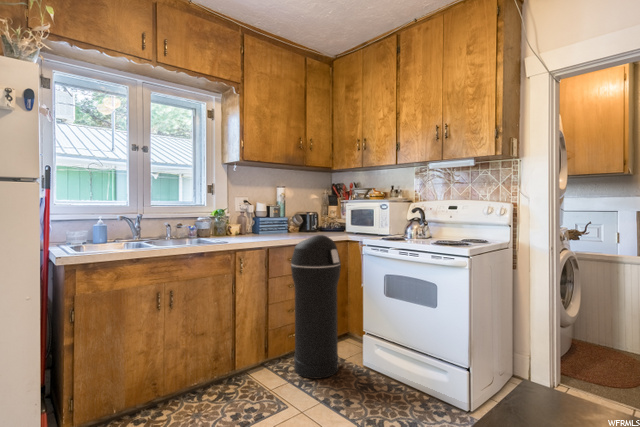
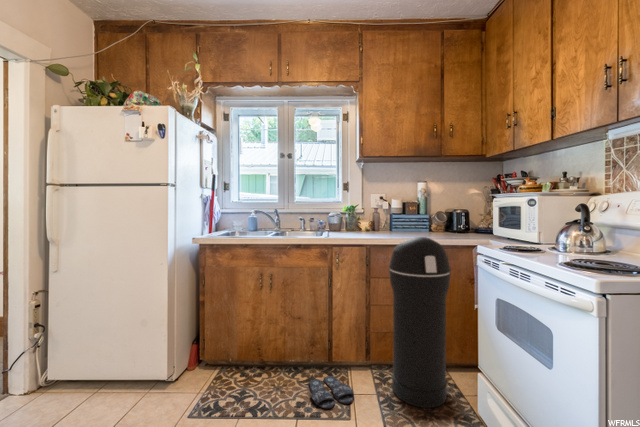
slippers: none [223,385,277,410] -> present [309,376,354,409]

